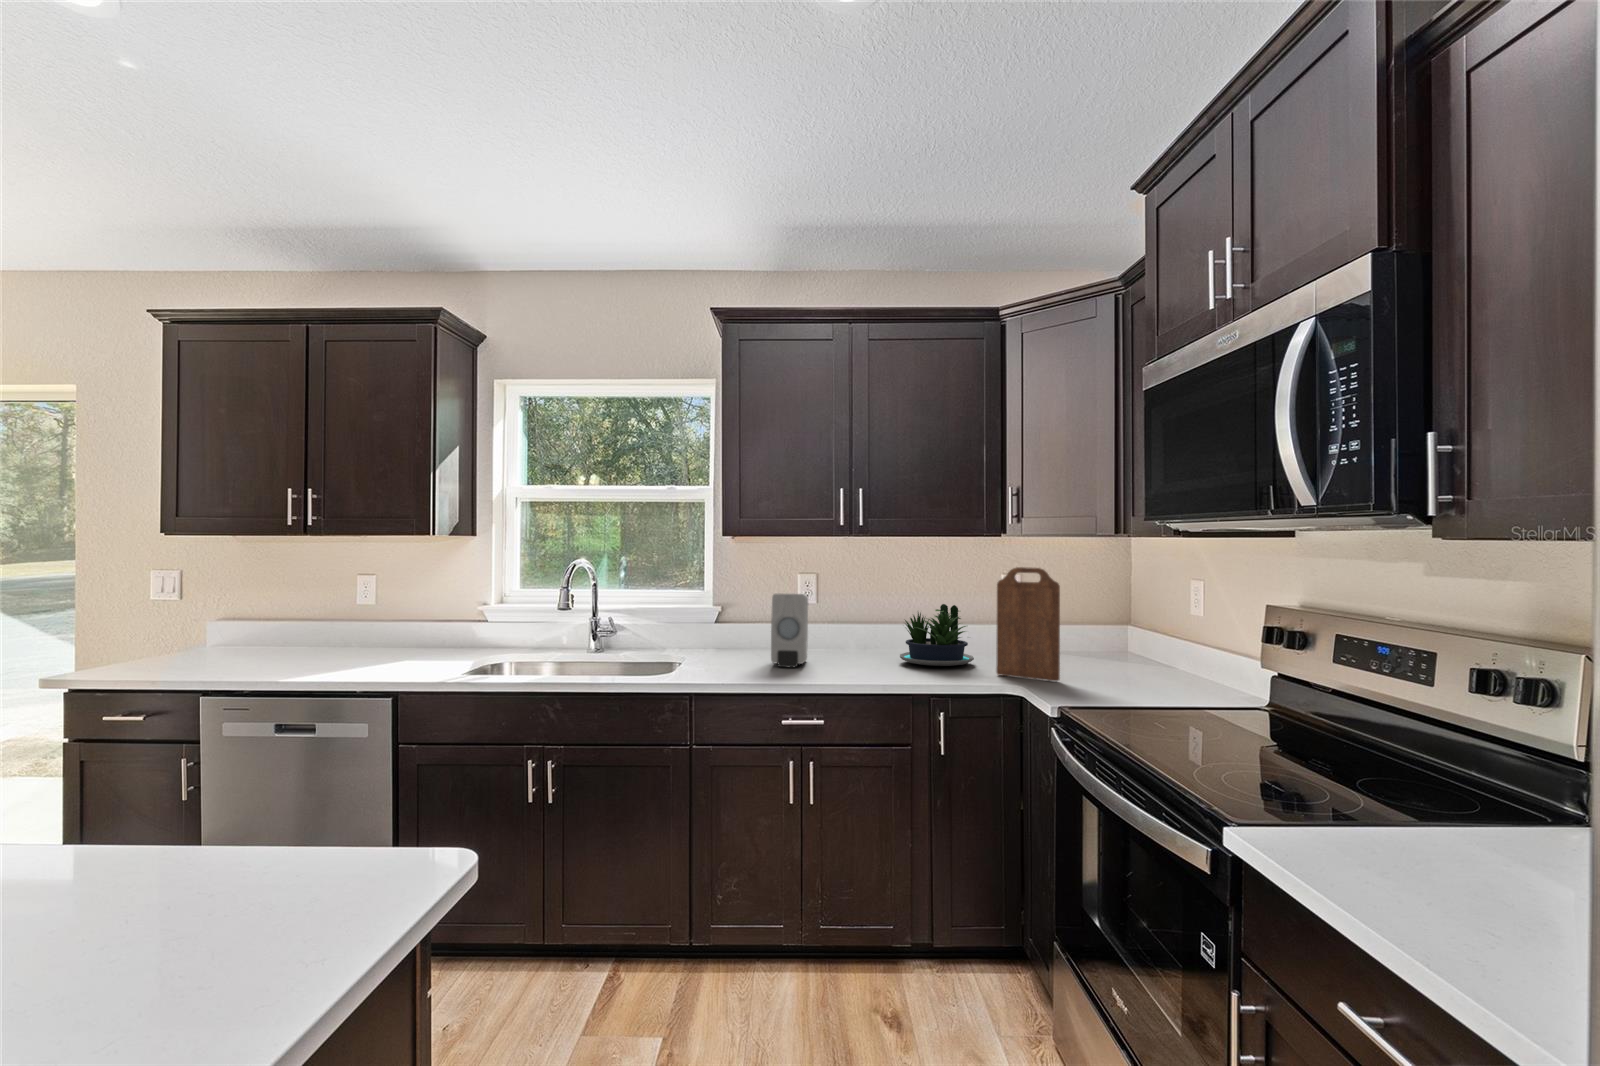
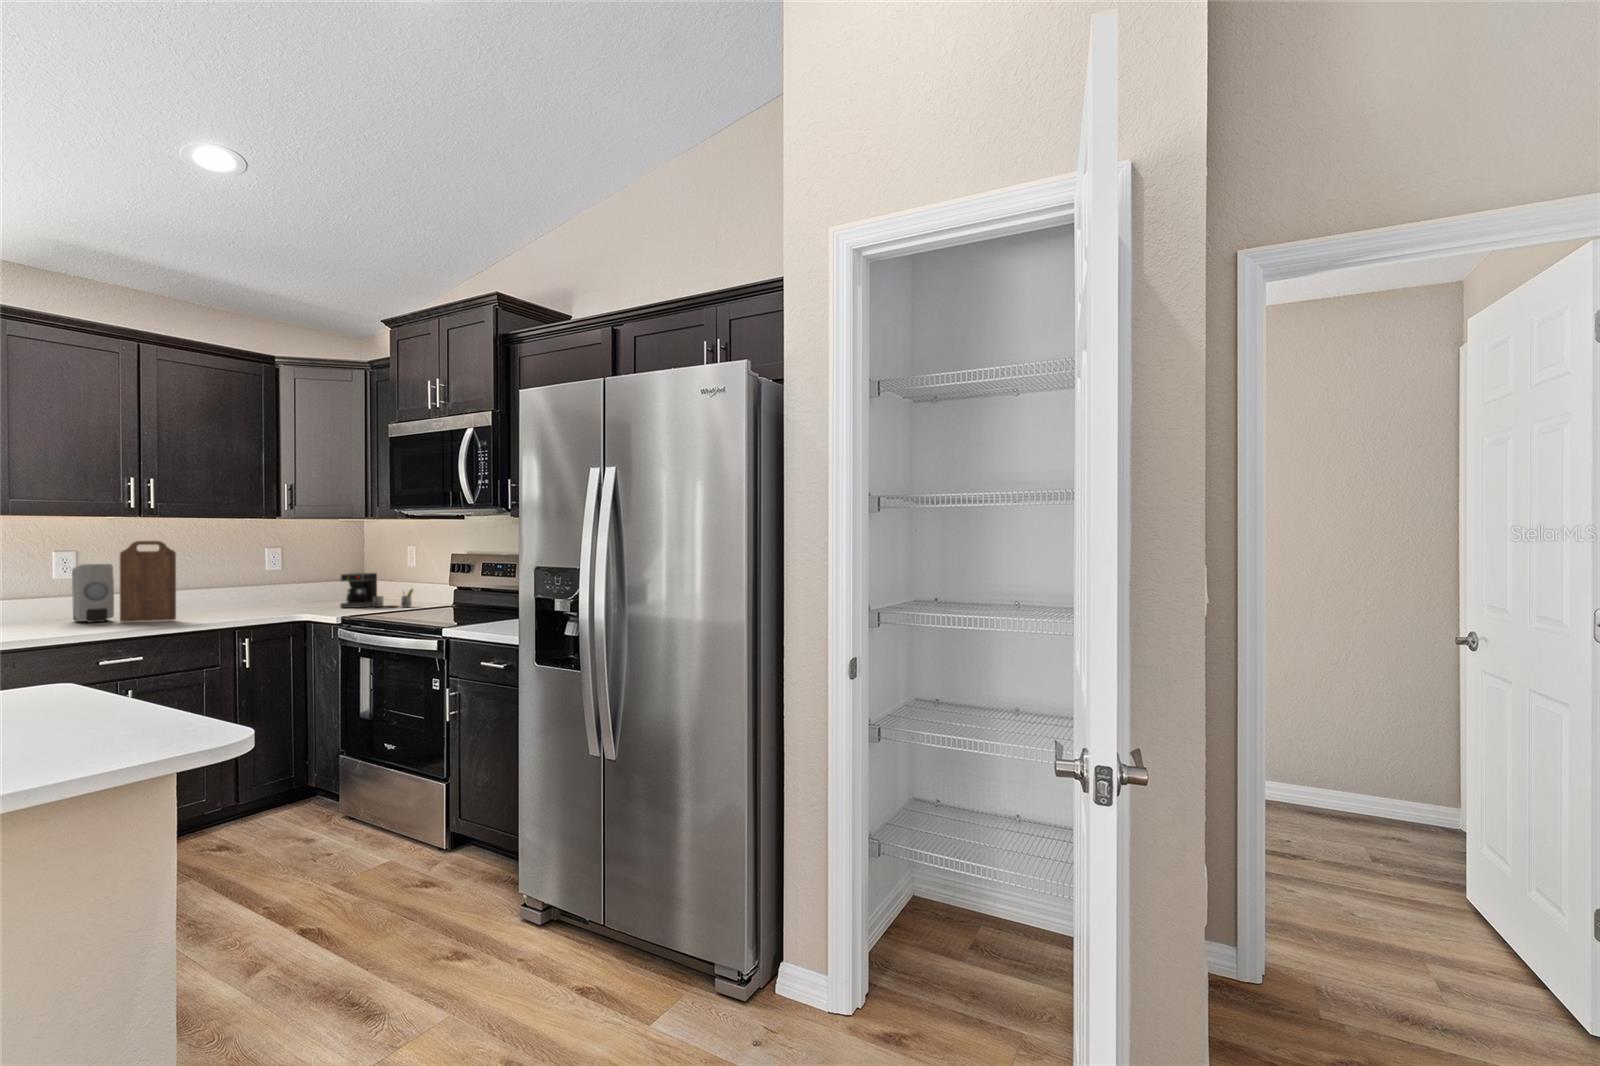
cutting board: present [996,567,1060,681] -> present [120,541,176,622]
potted plant: present [900,604,974,666] -> none [194,568,262,612]
coffee maker: none [1079,621,1197,692] -> present [340,573,413,608]

